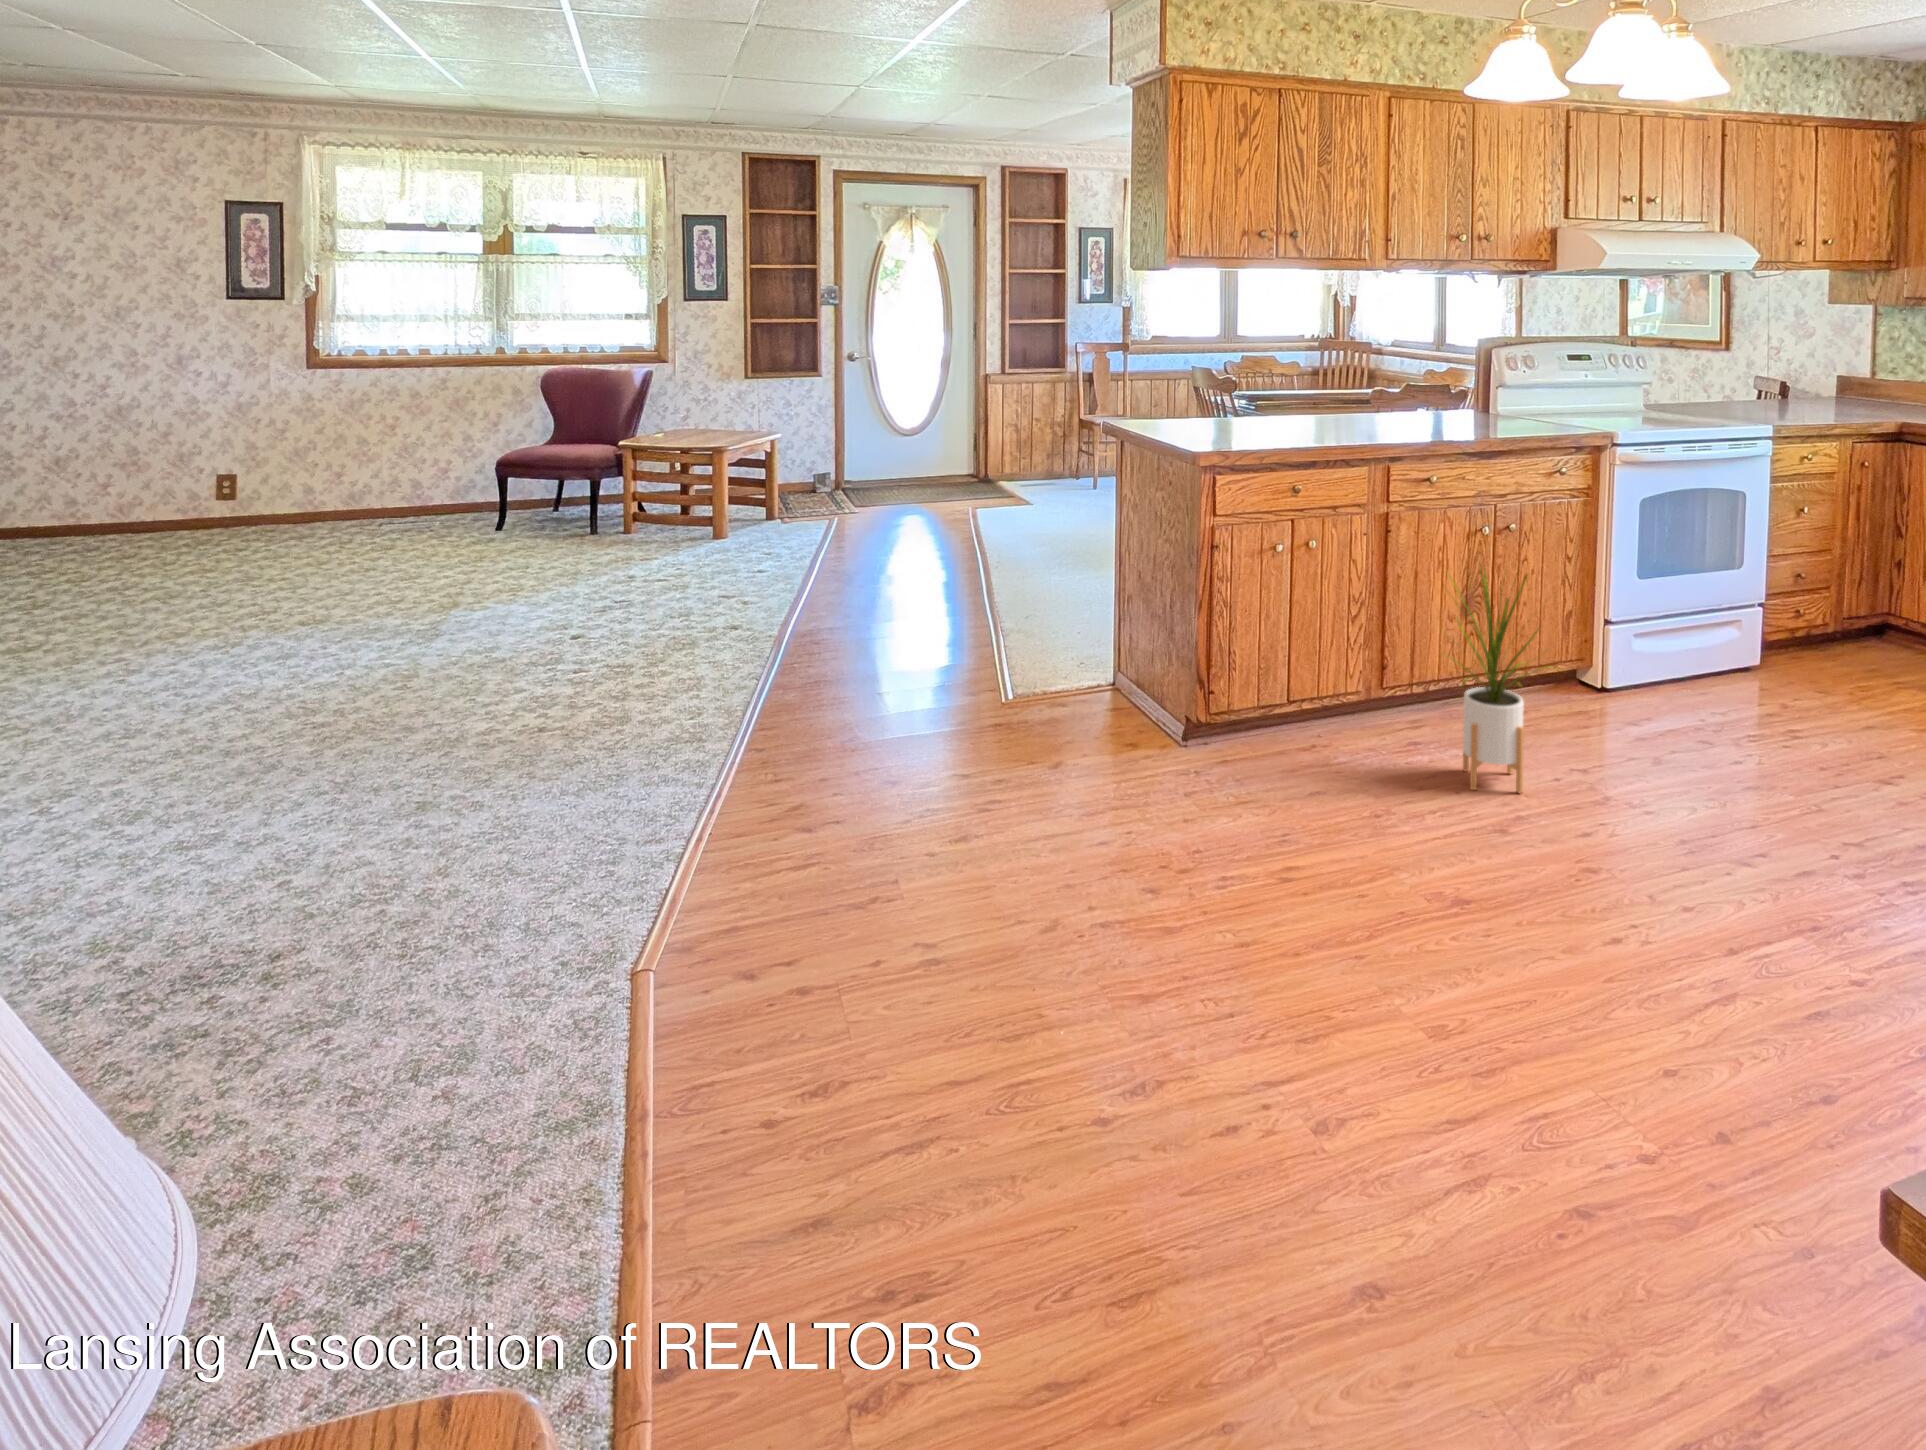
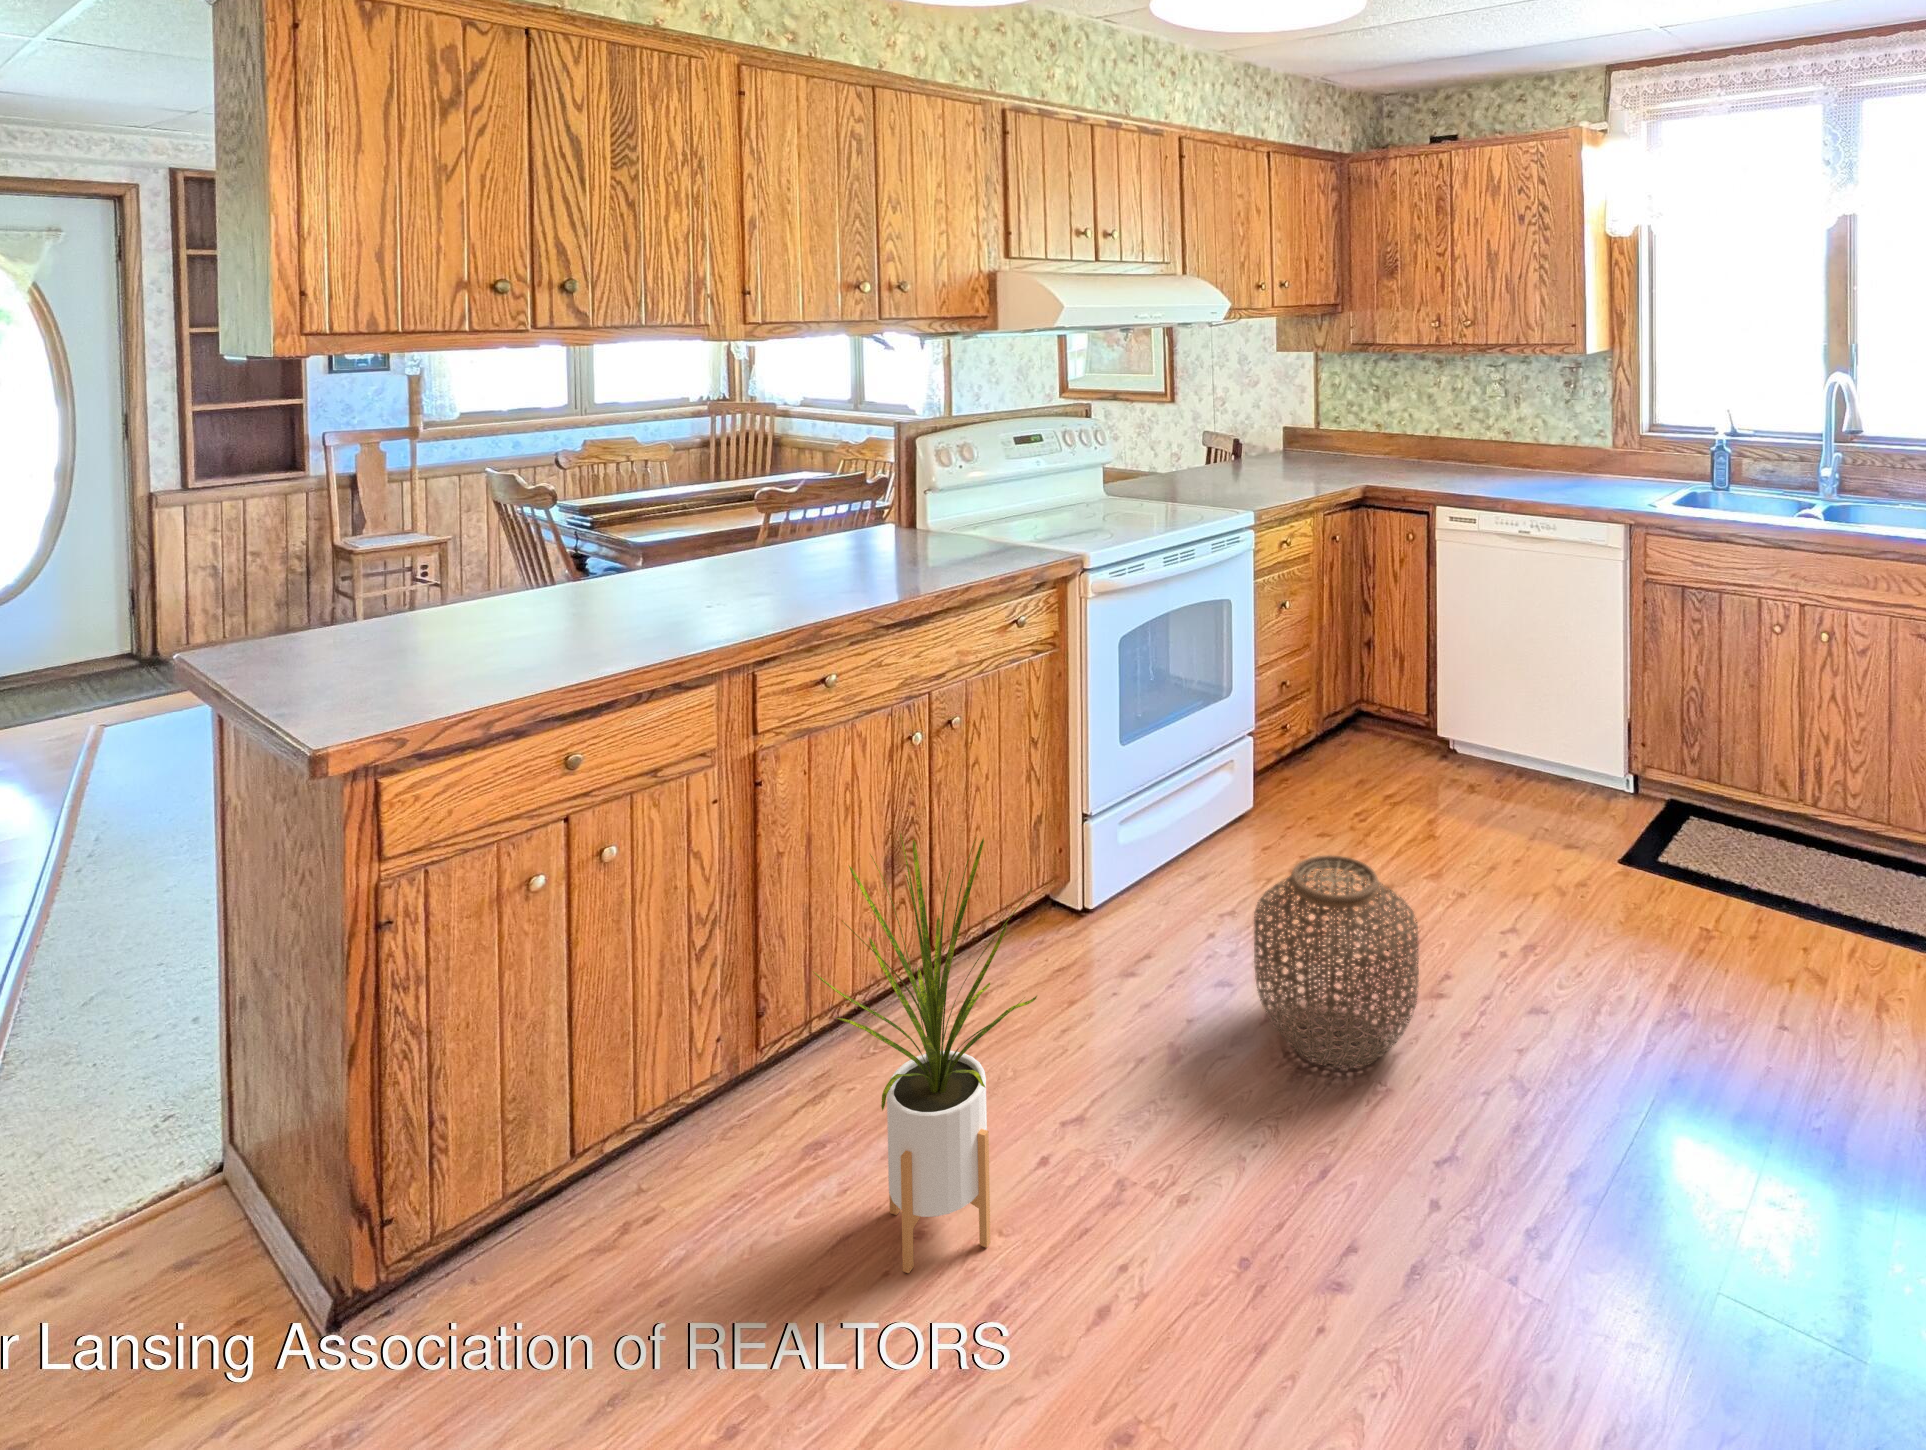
woven basket: none [1725,650,1859,791] -> present [1254,855,1419,1069]

